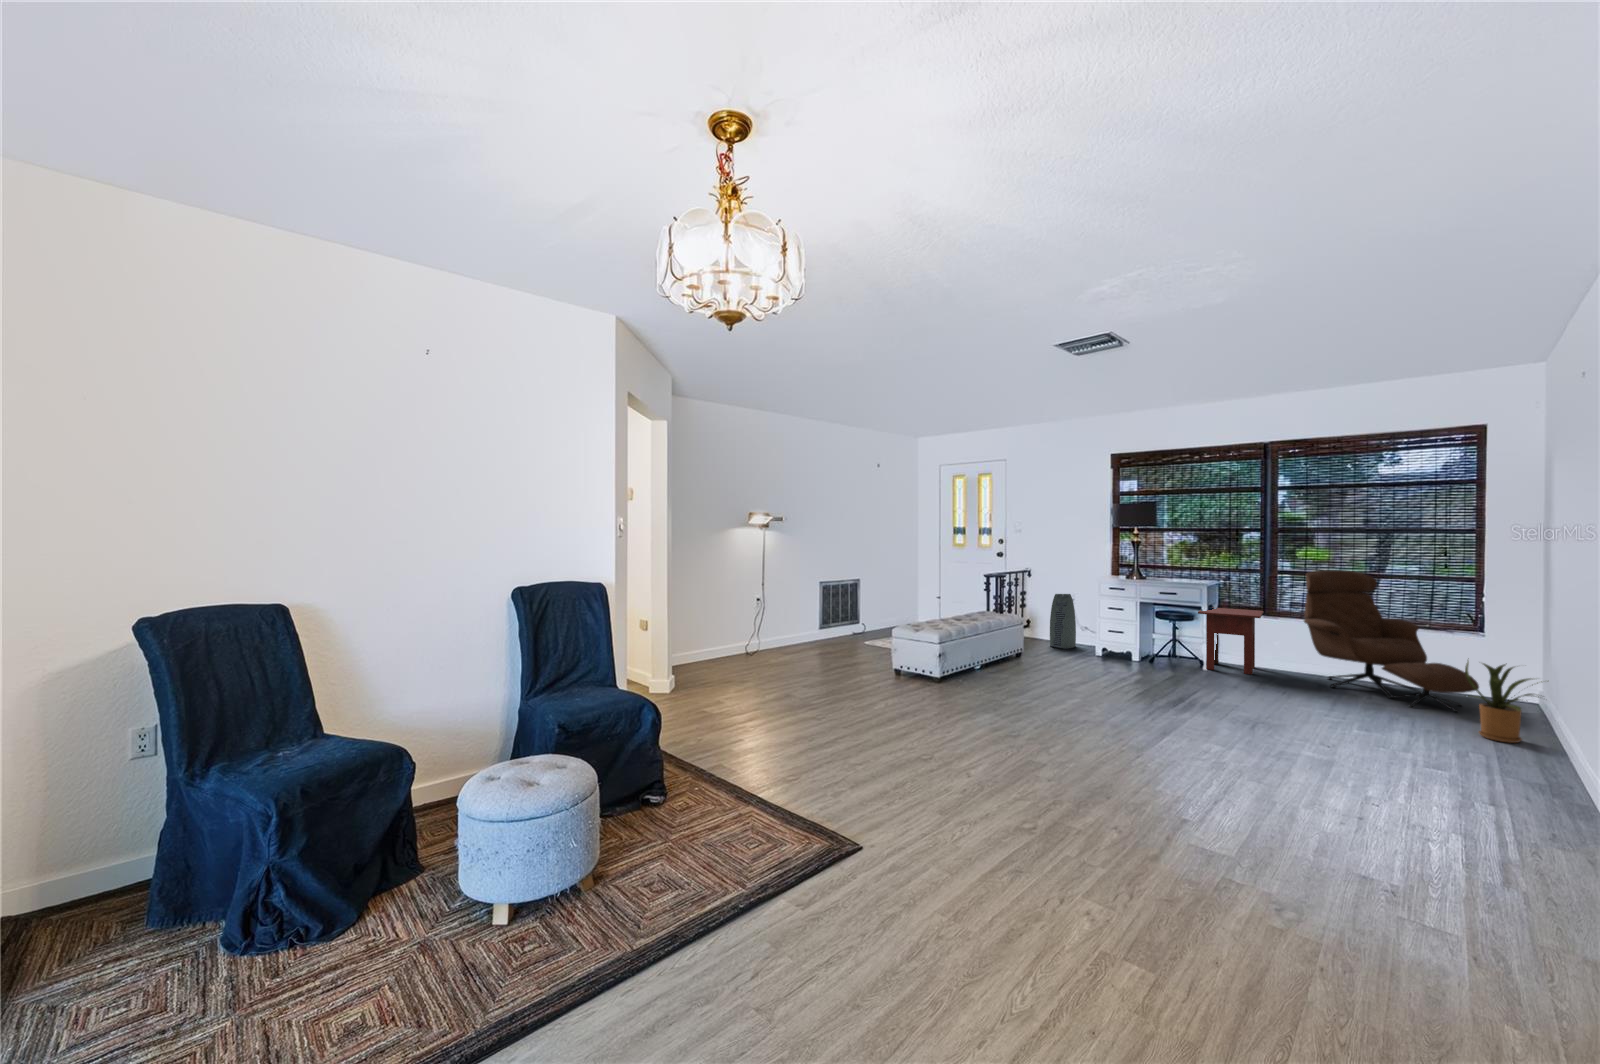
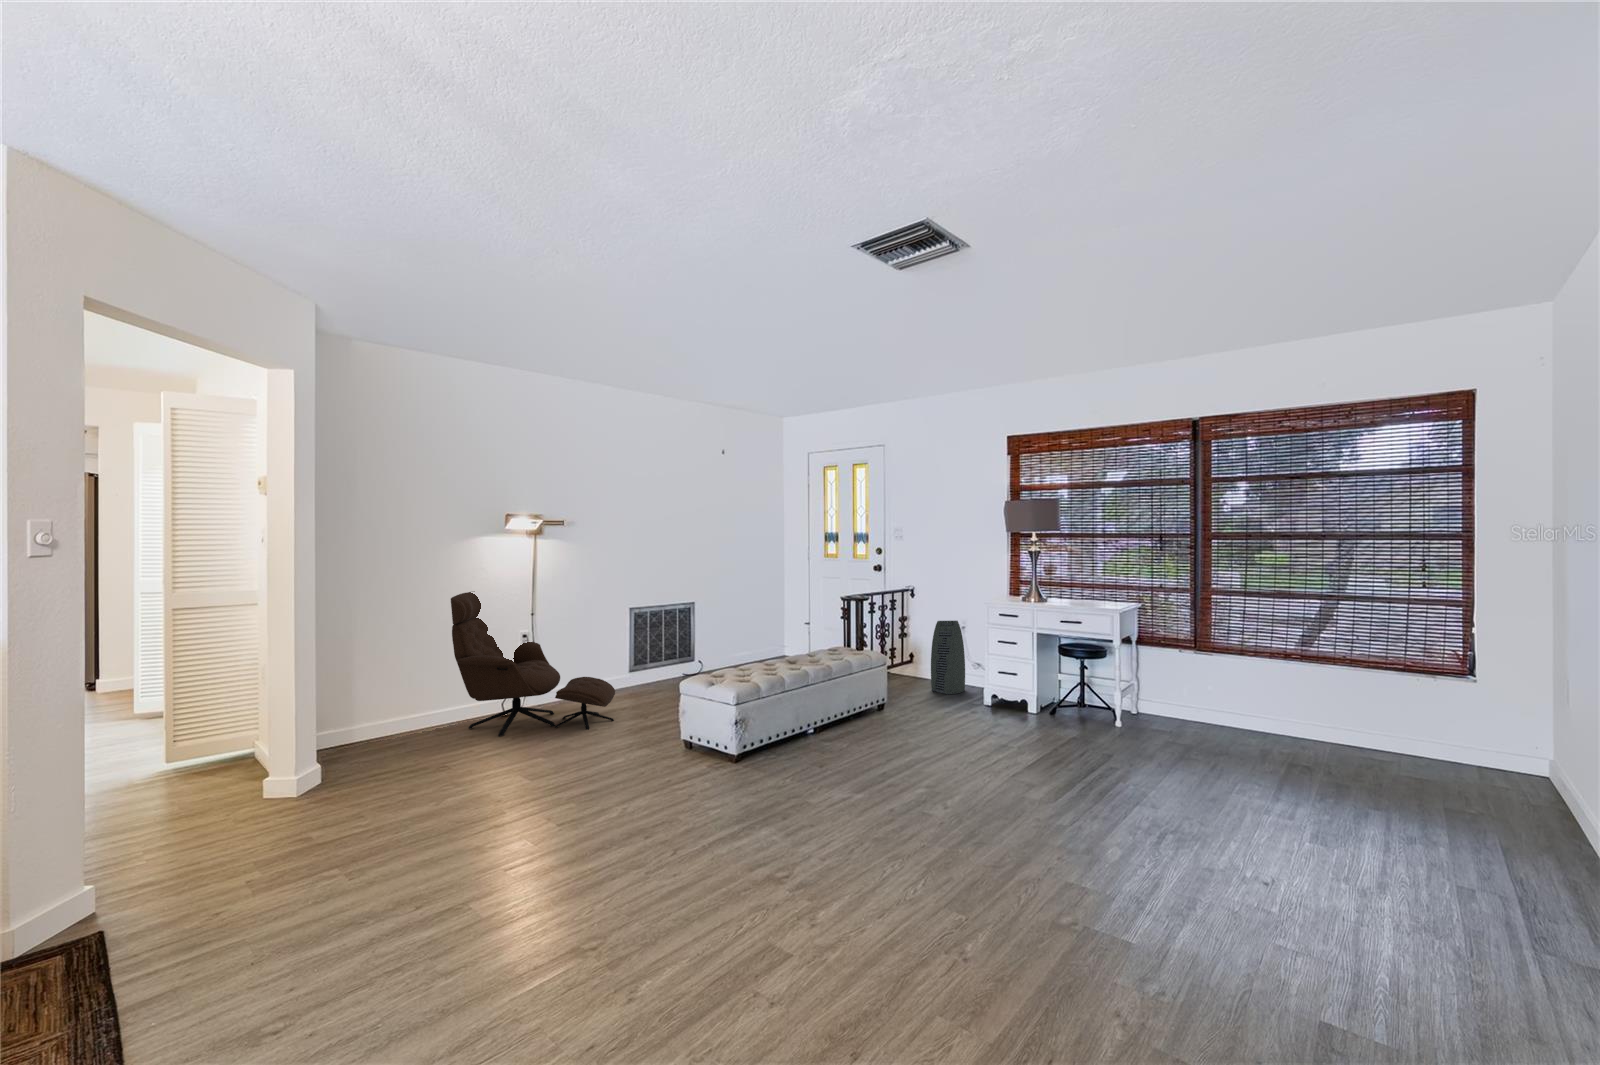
lounge chair: present [1304,570,1479,712] -> present [451,591,615,736]
side table: present [1198,607,1263,674] -> none [1107,638,1194,734]
house plant: present [1465,661,1542,743] -> none [1451,725,1588,862]

